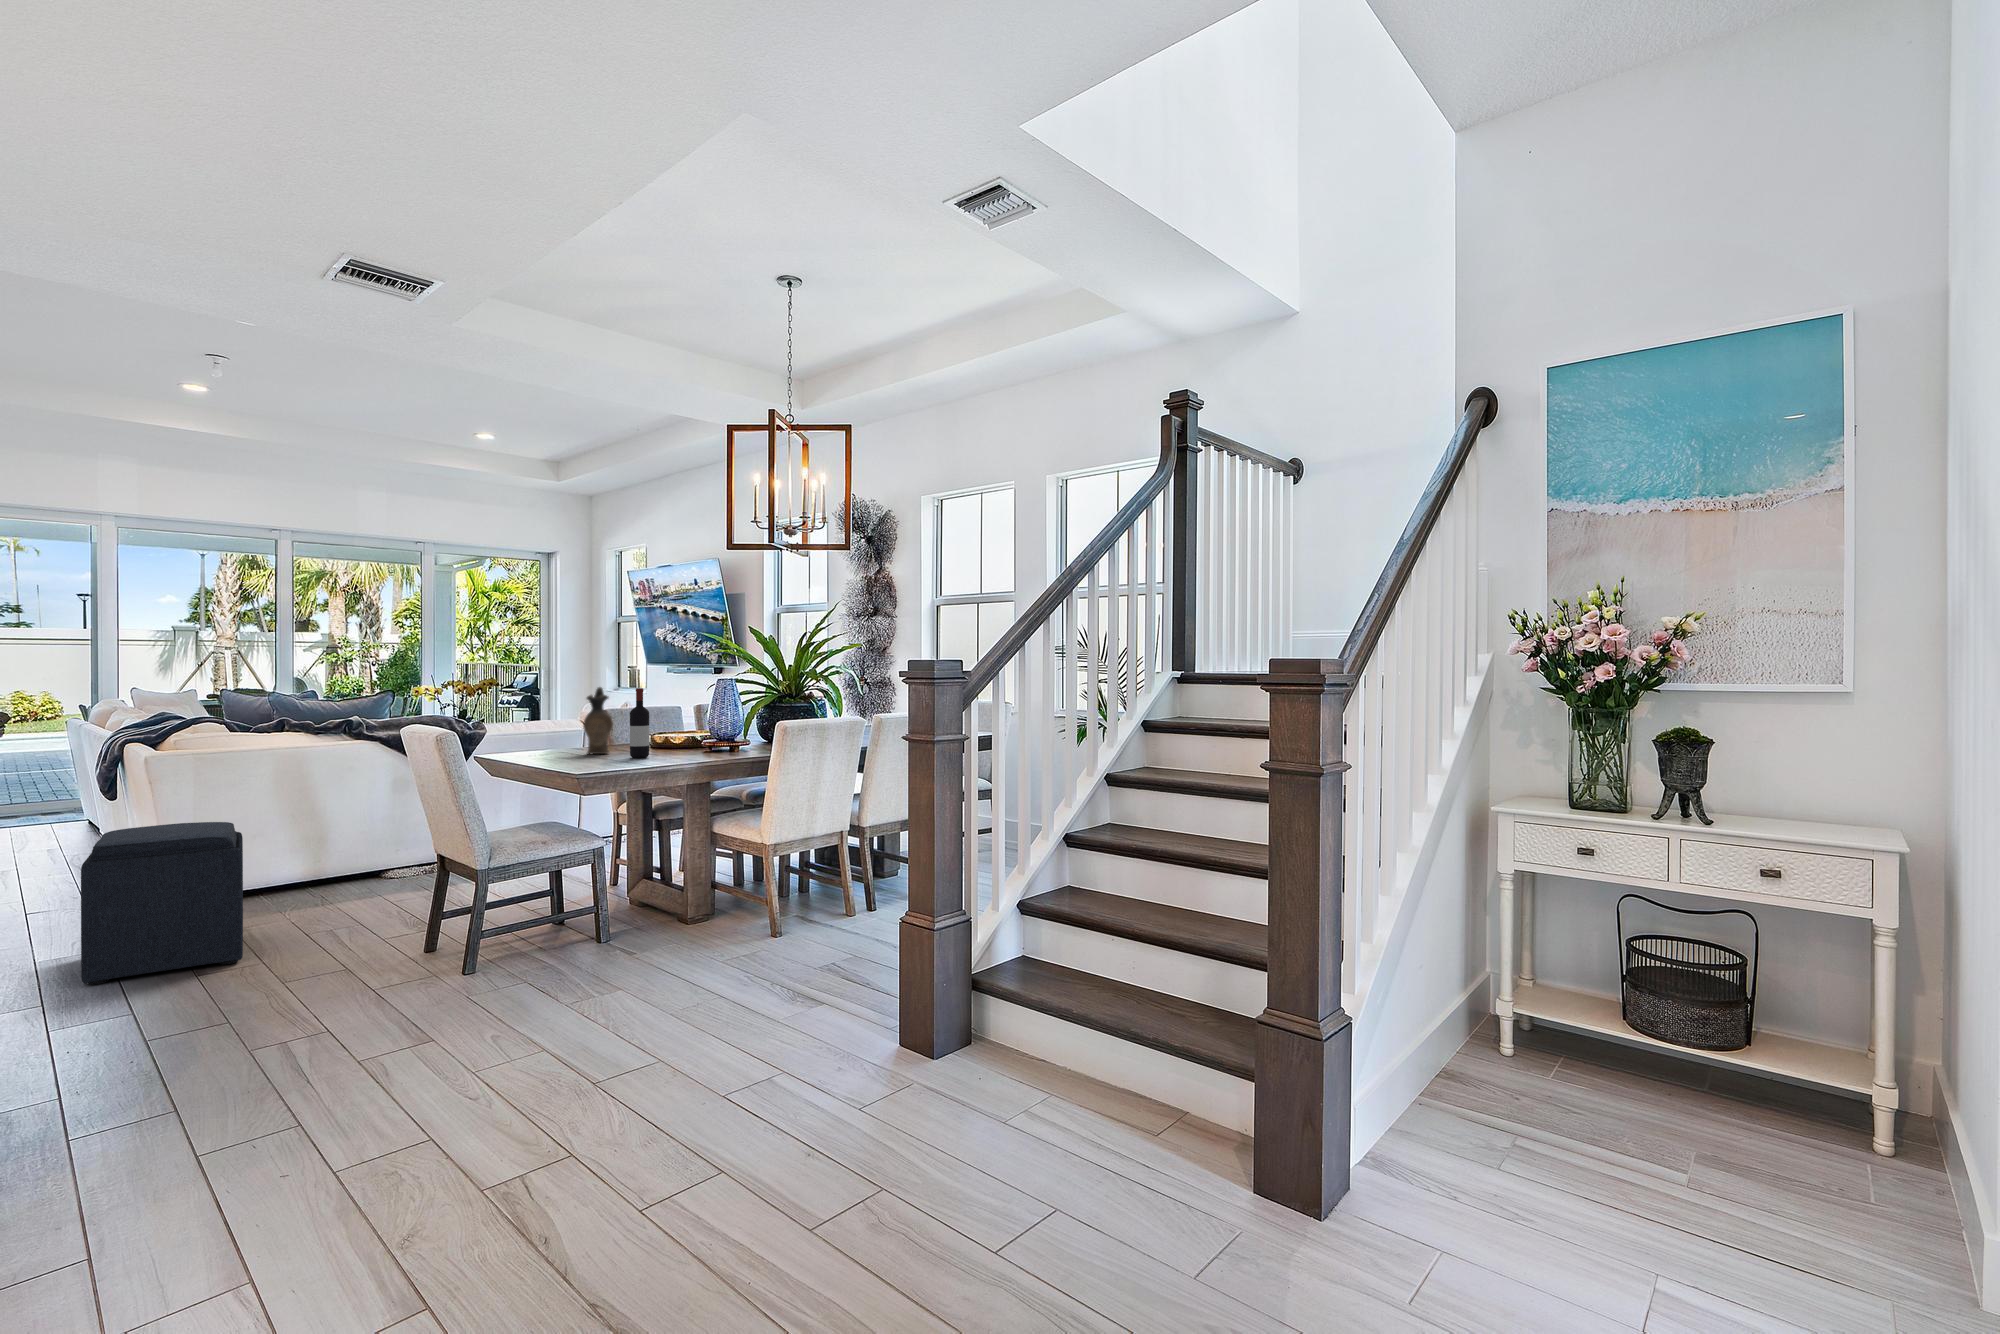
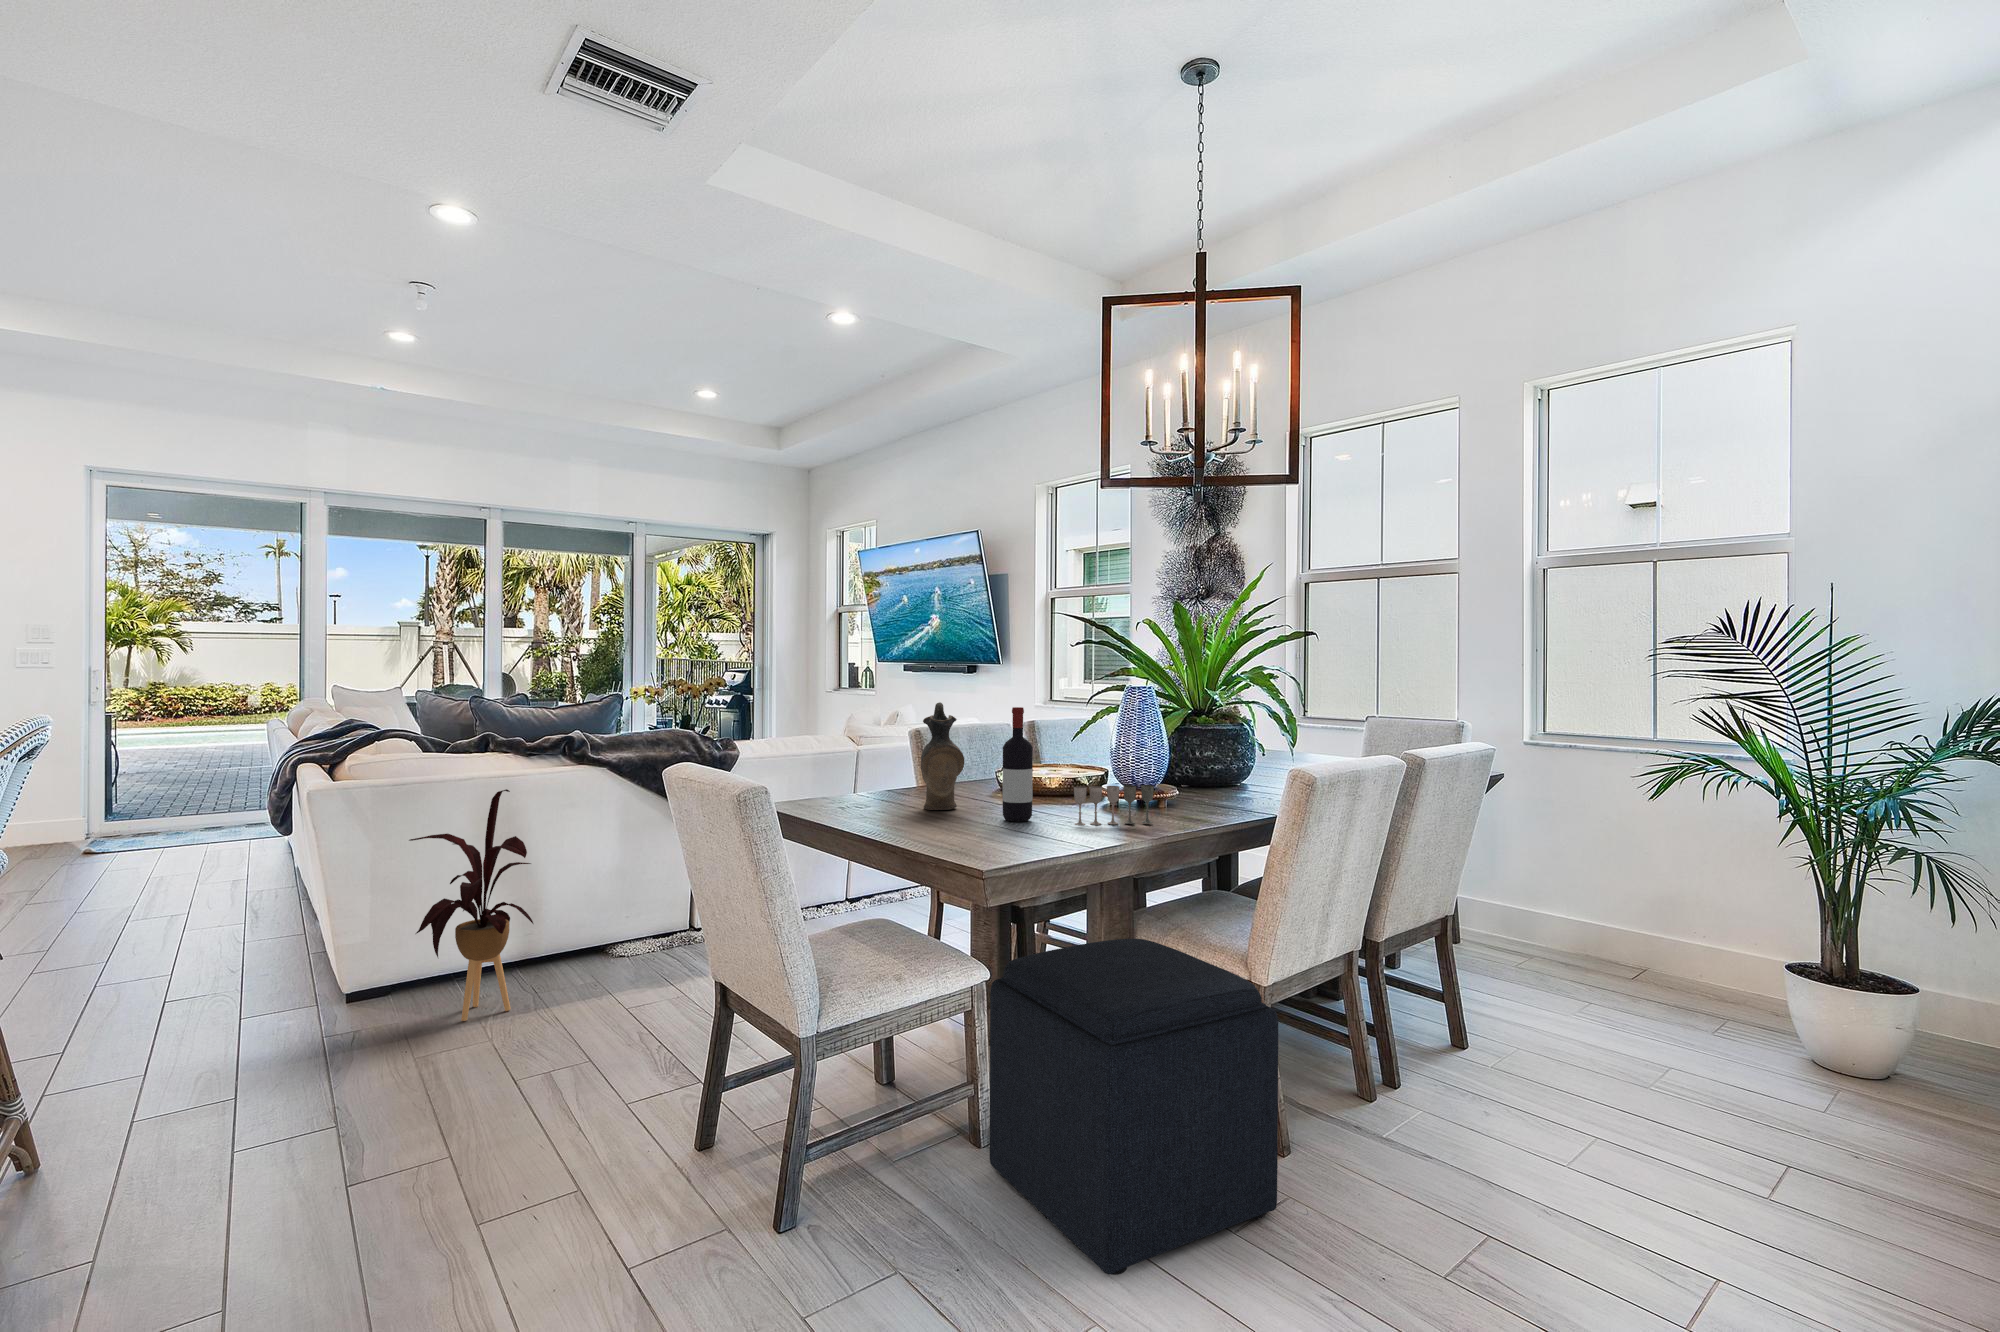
wine glass: none [673,735,726,759] -> present [1074,785,1154,825]
house plant: none [221,750,317,909] -> present [409,789,533,1021]
ottoman: present [81,822,243,985] -> present [990,939,1278,1275]

